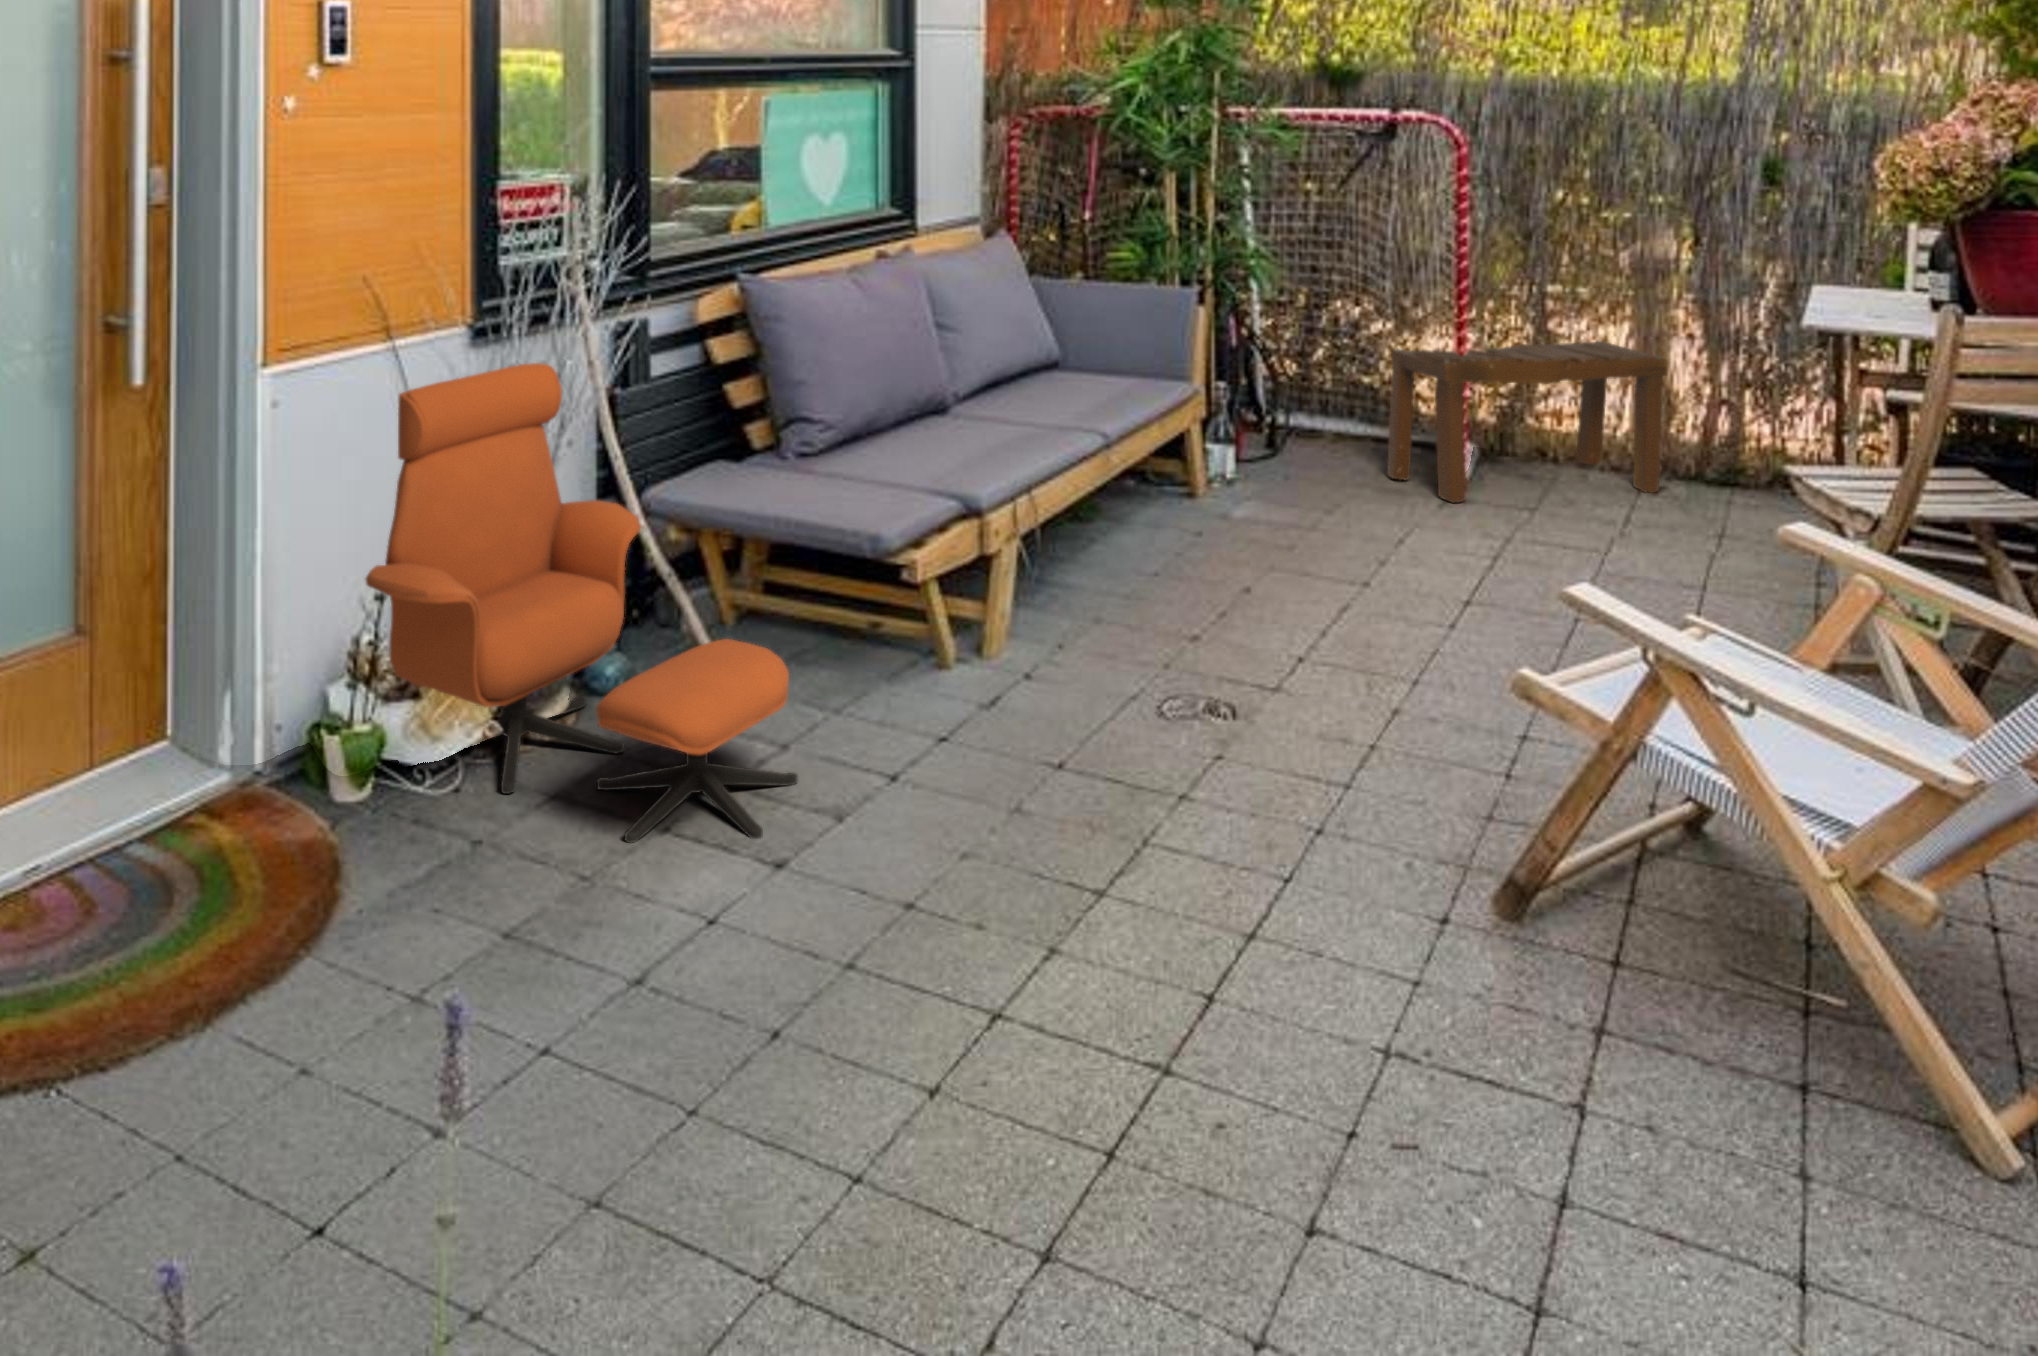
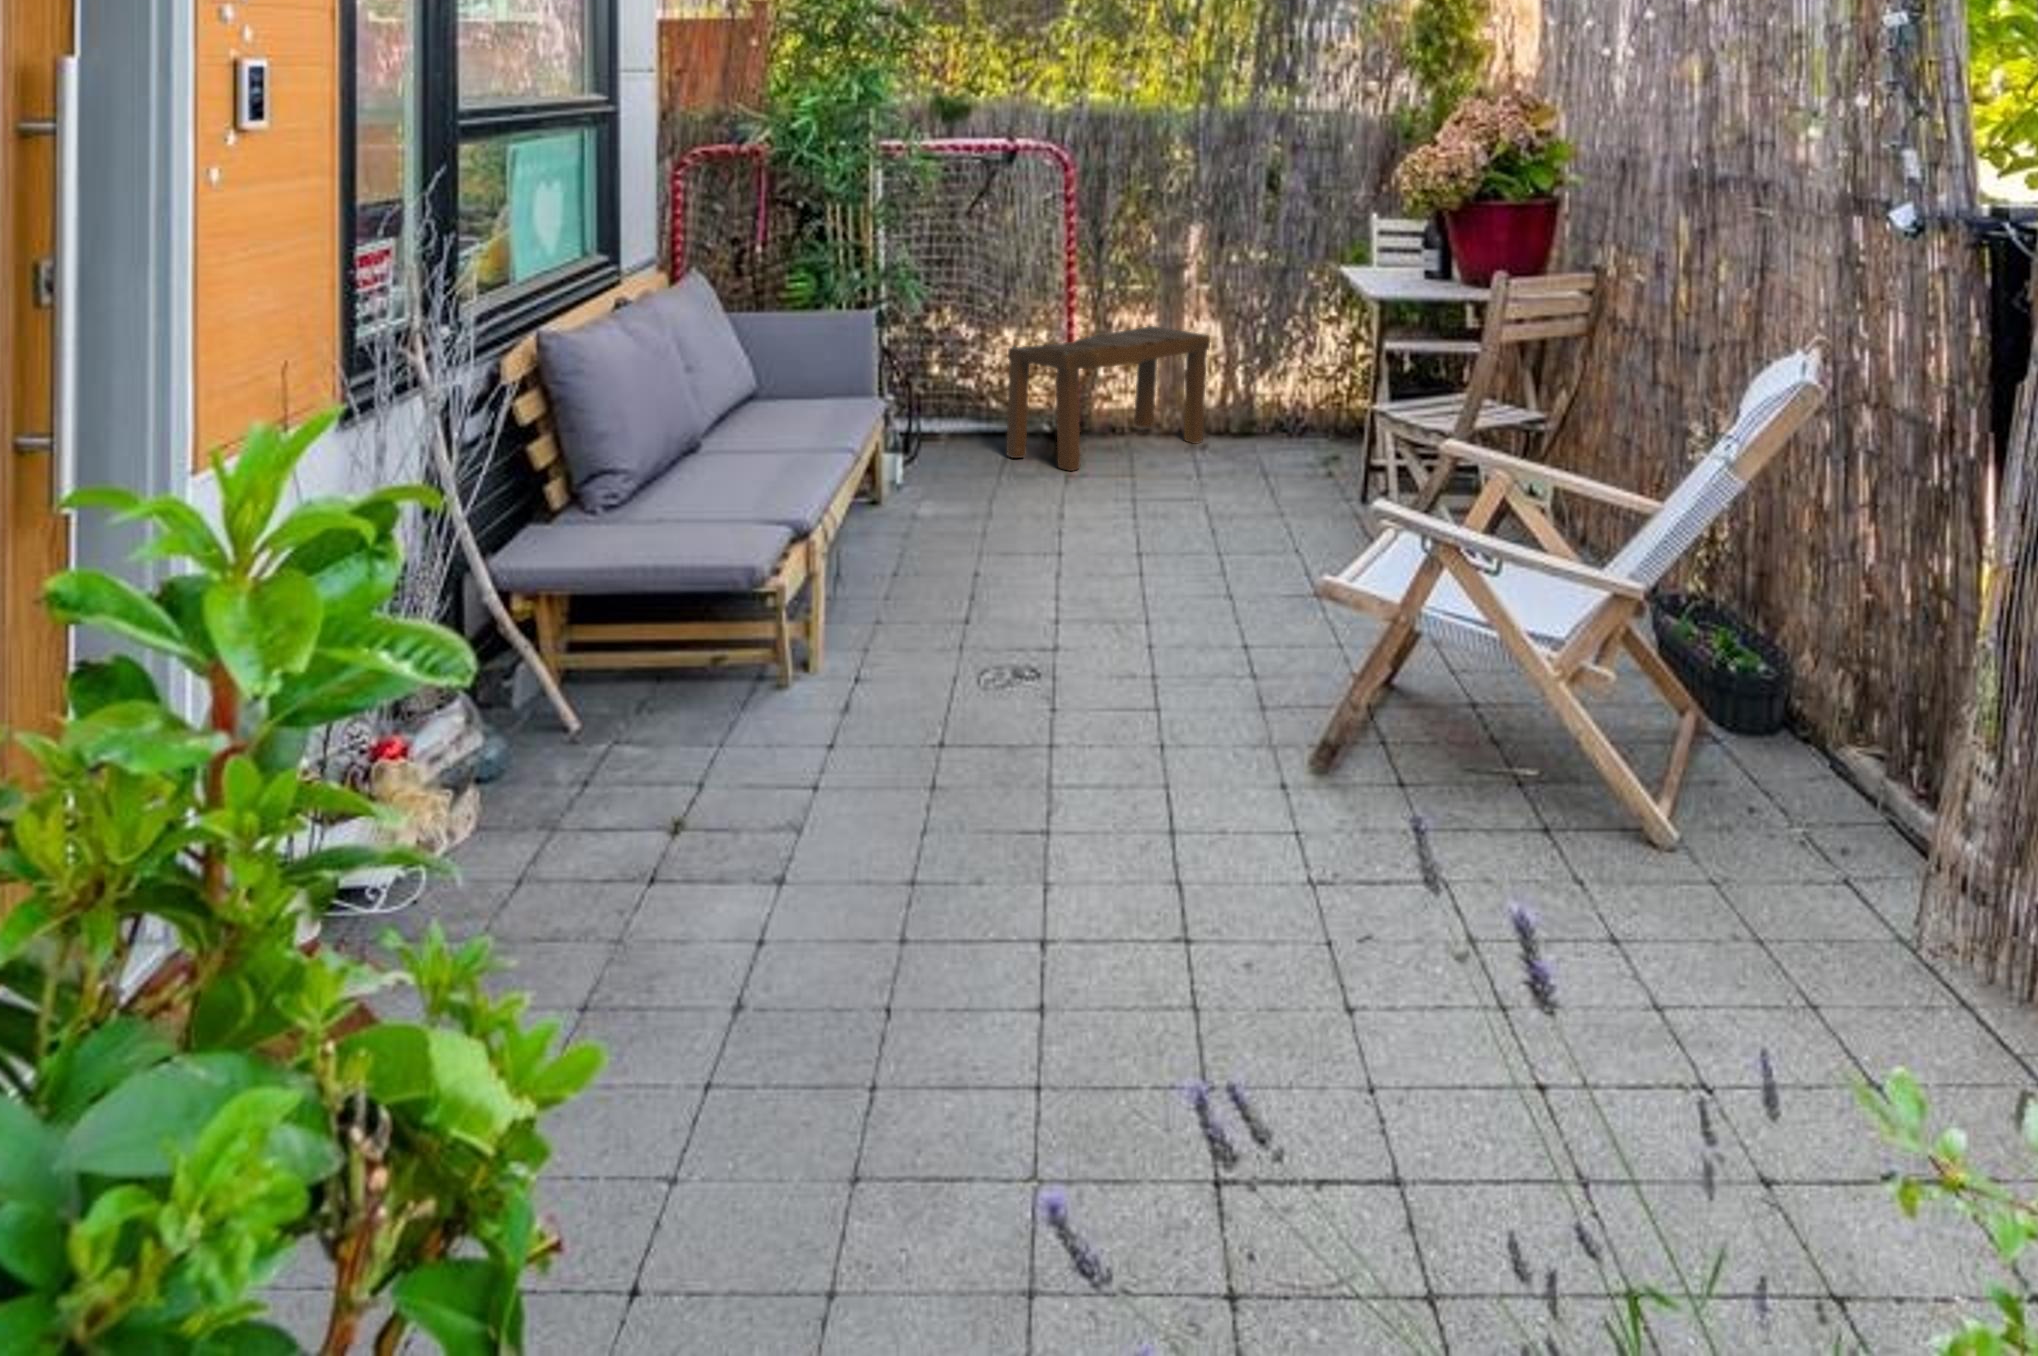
lounge chair: present [366,363,798,843] -> none [315,437,772,888]

